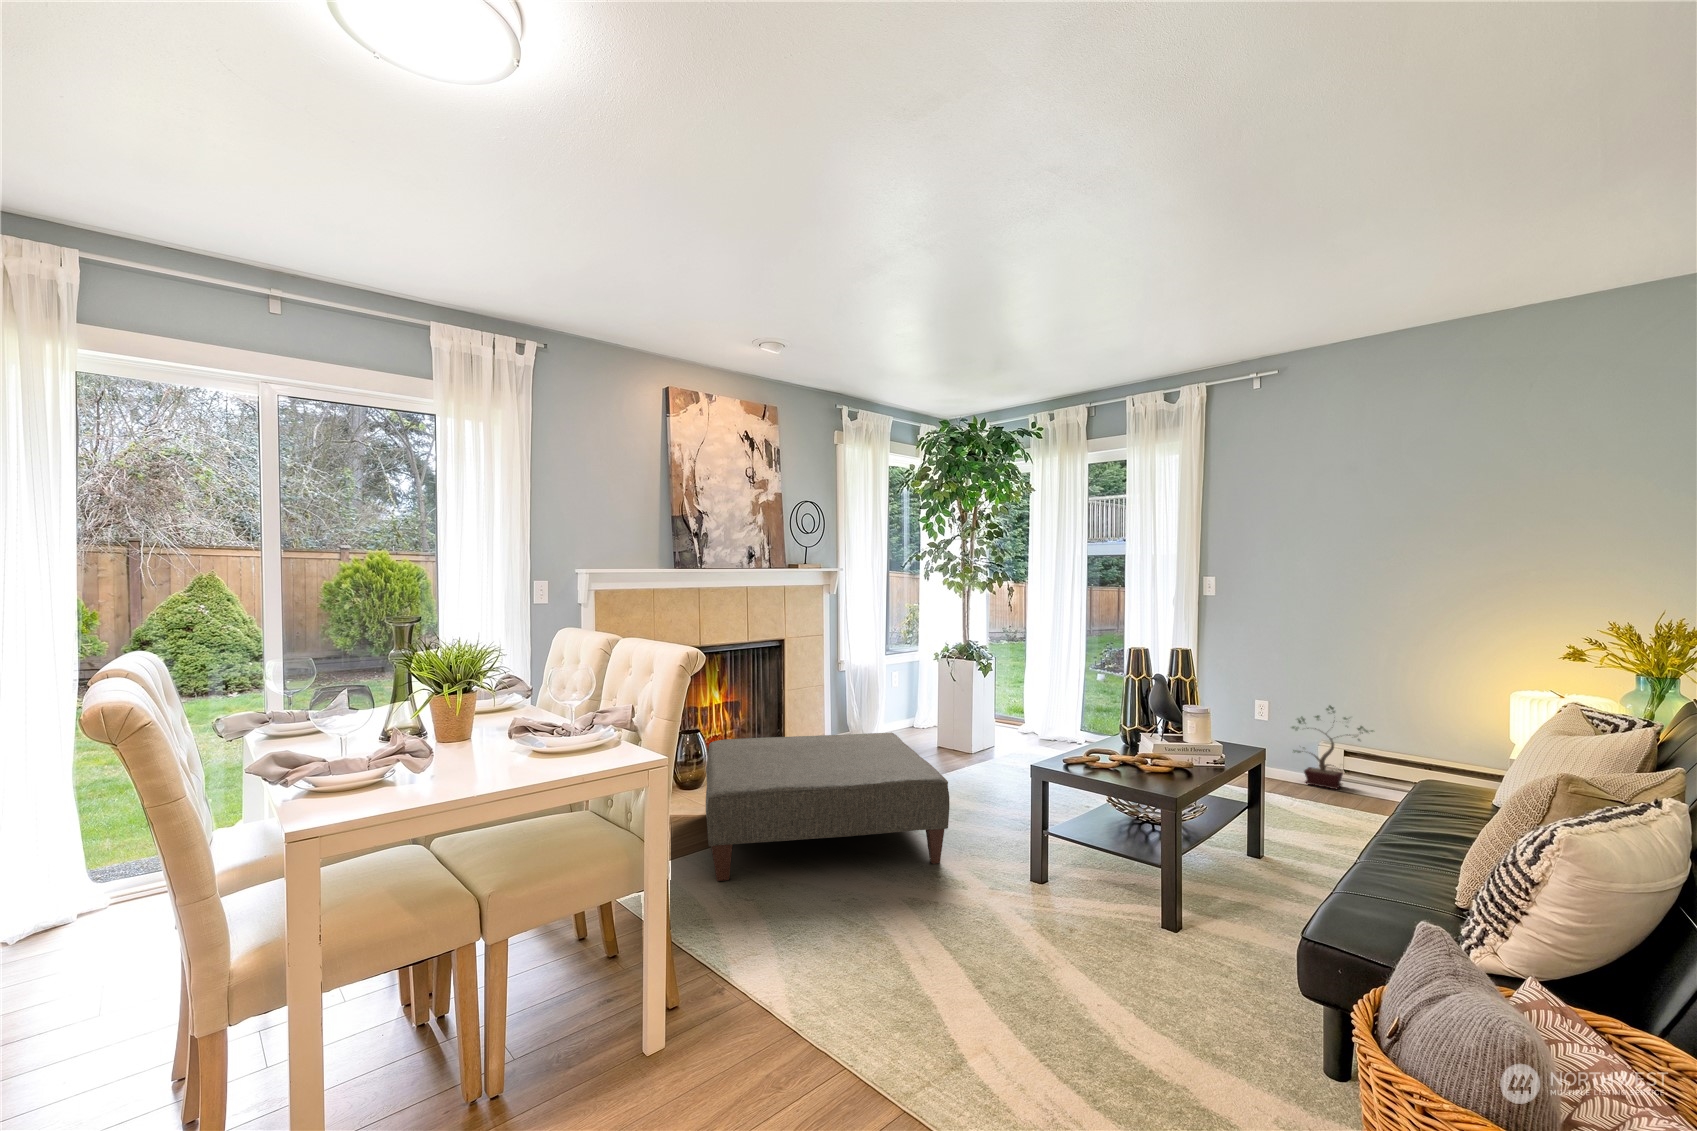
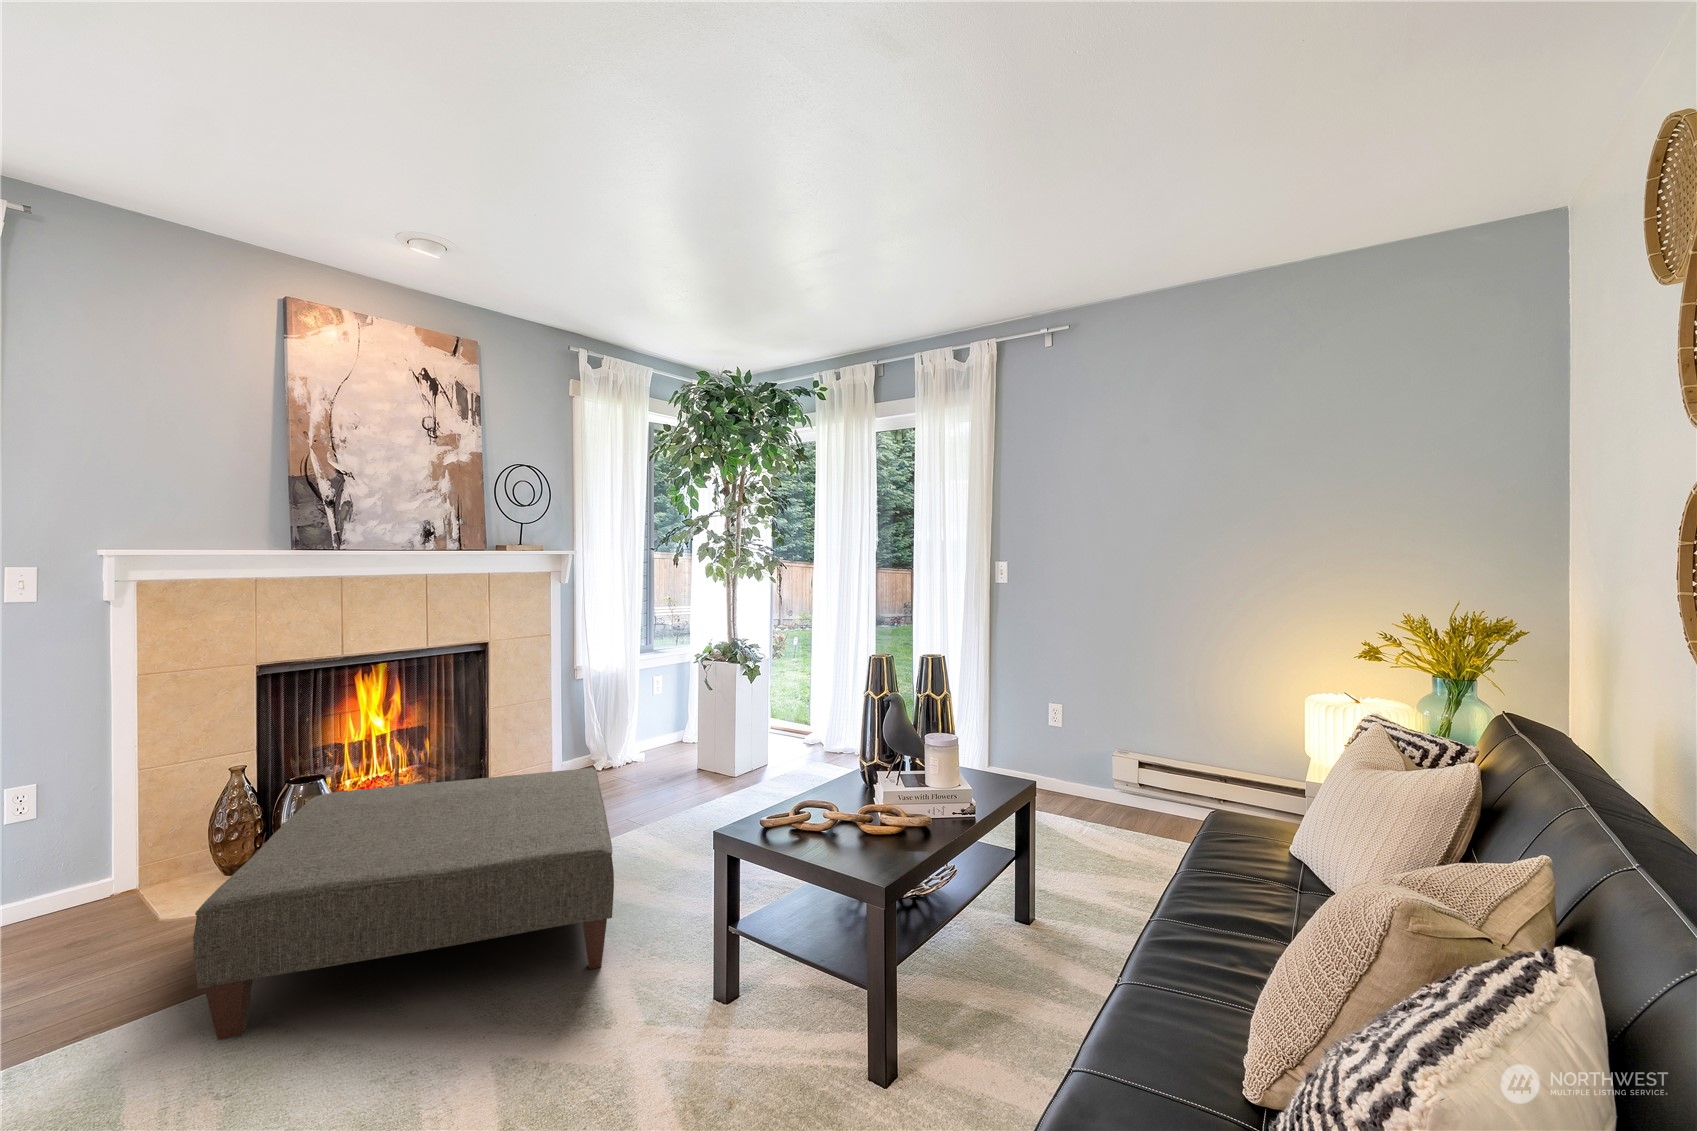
potted plant: present [1292,706,1373,789] -> none [1080,709,1168,806]

